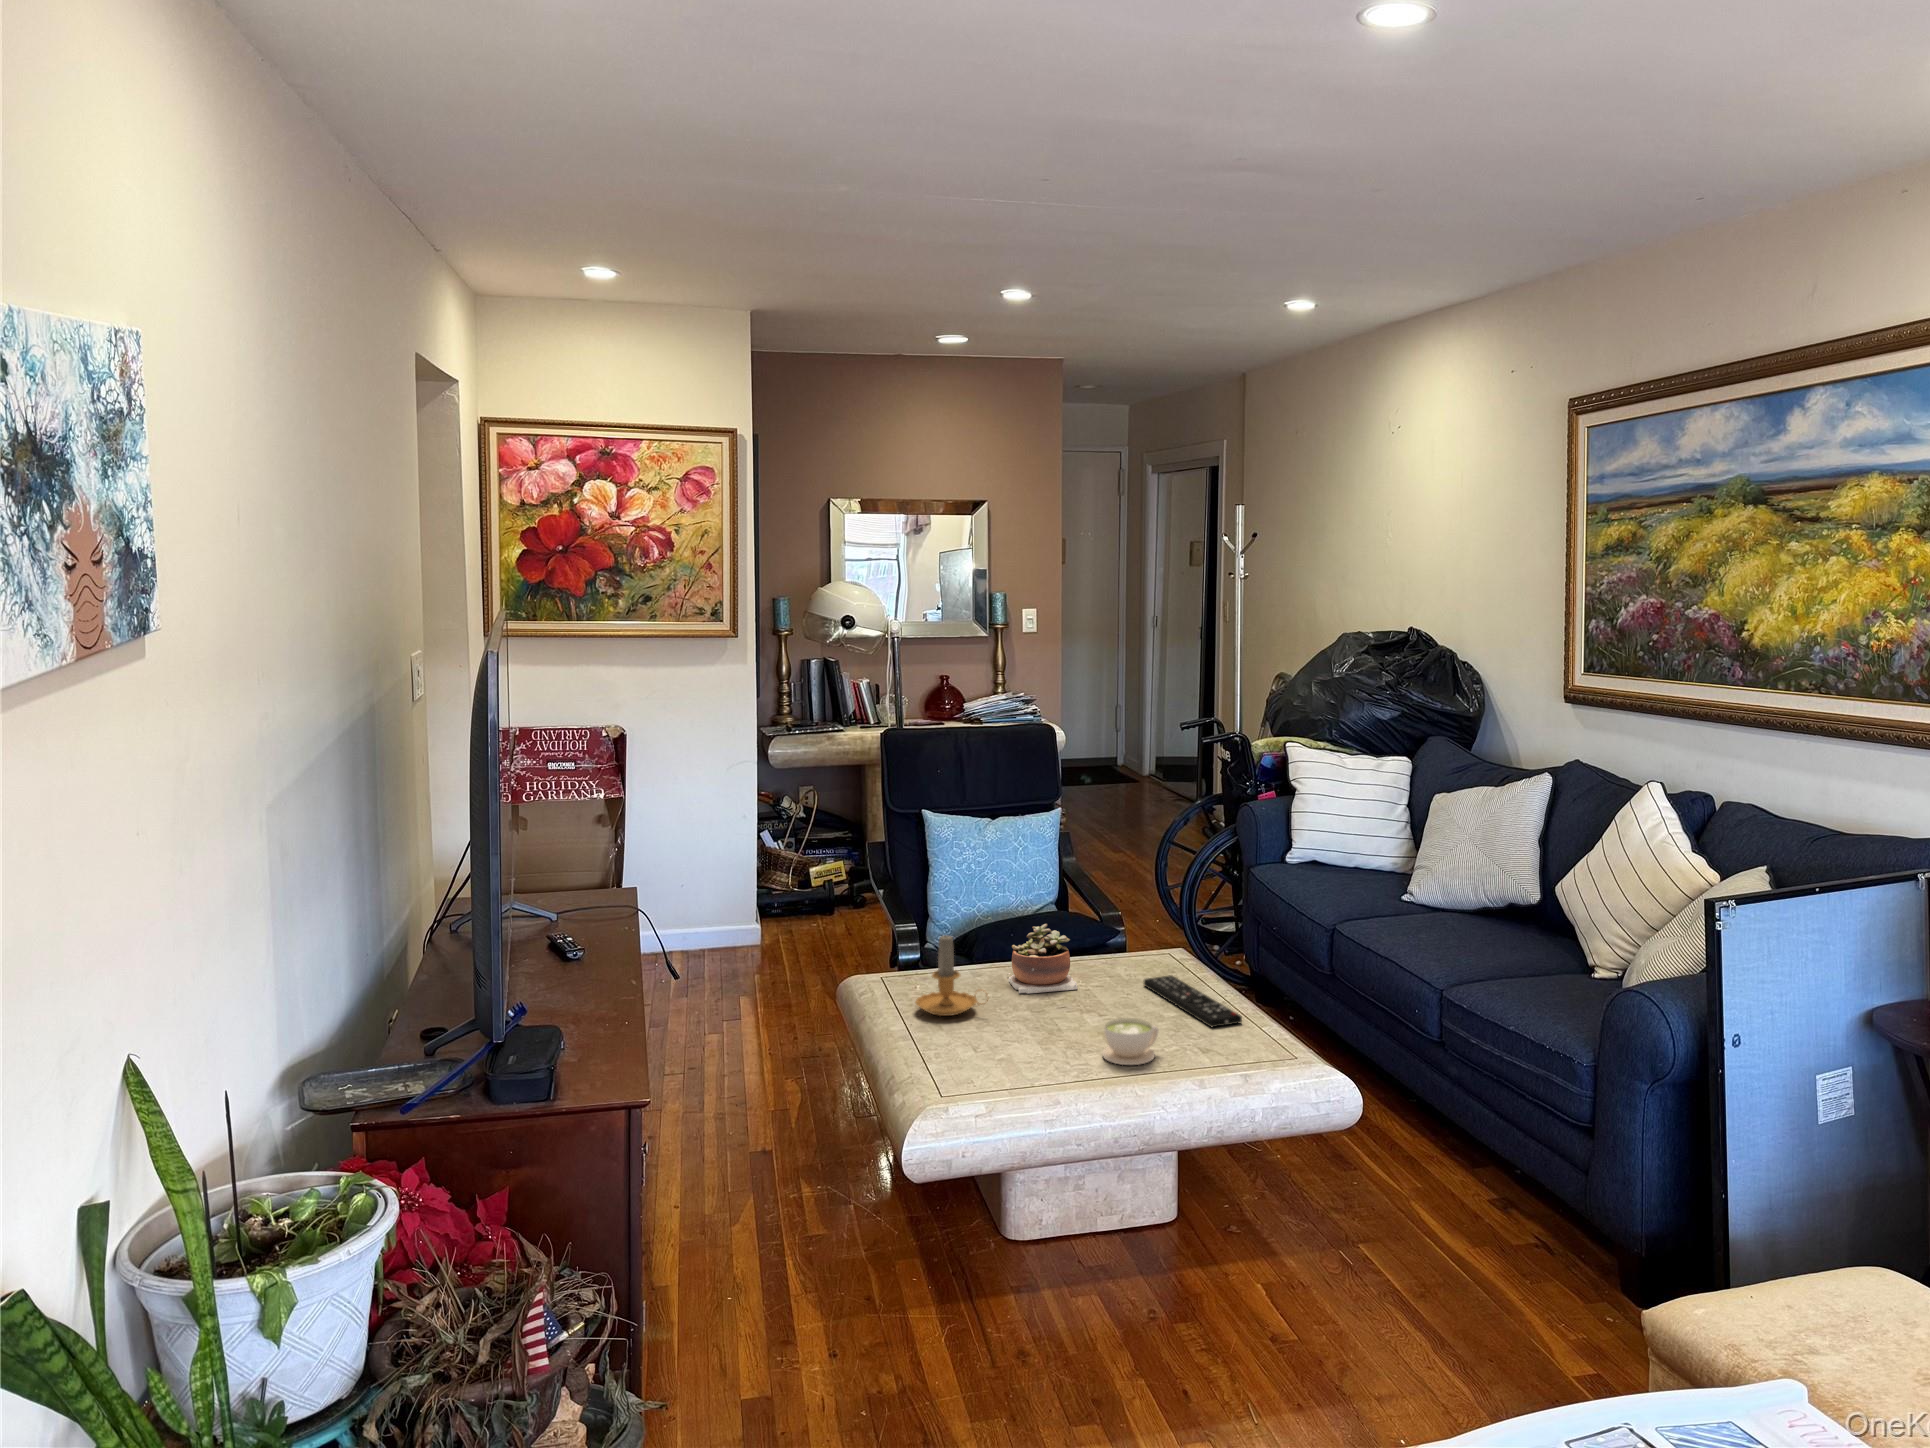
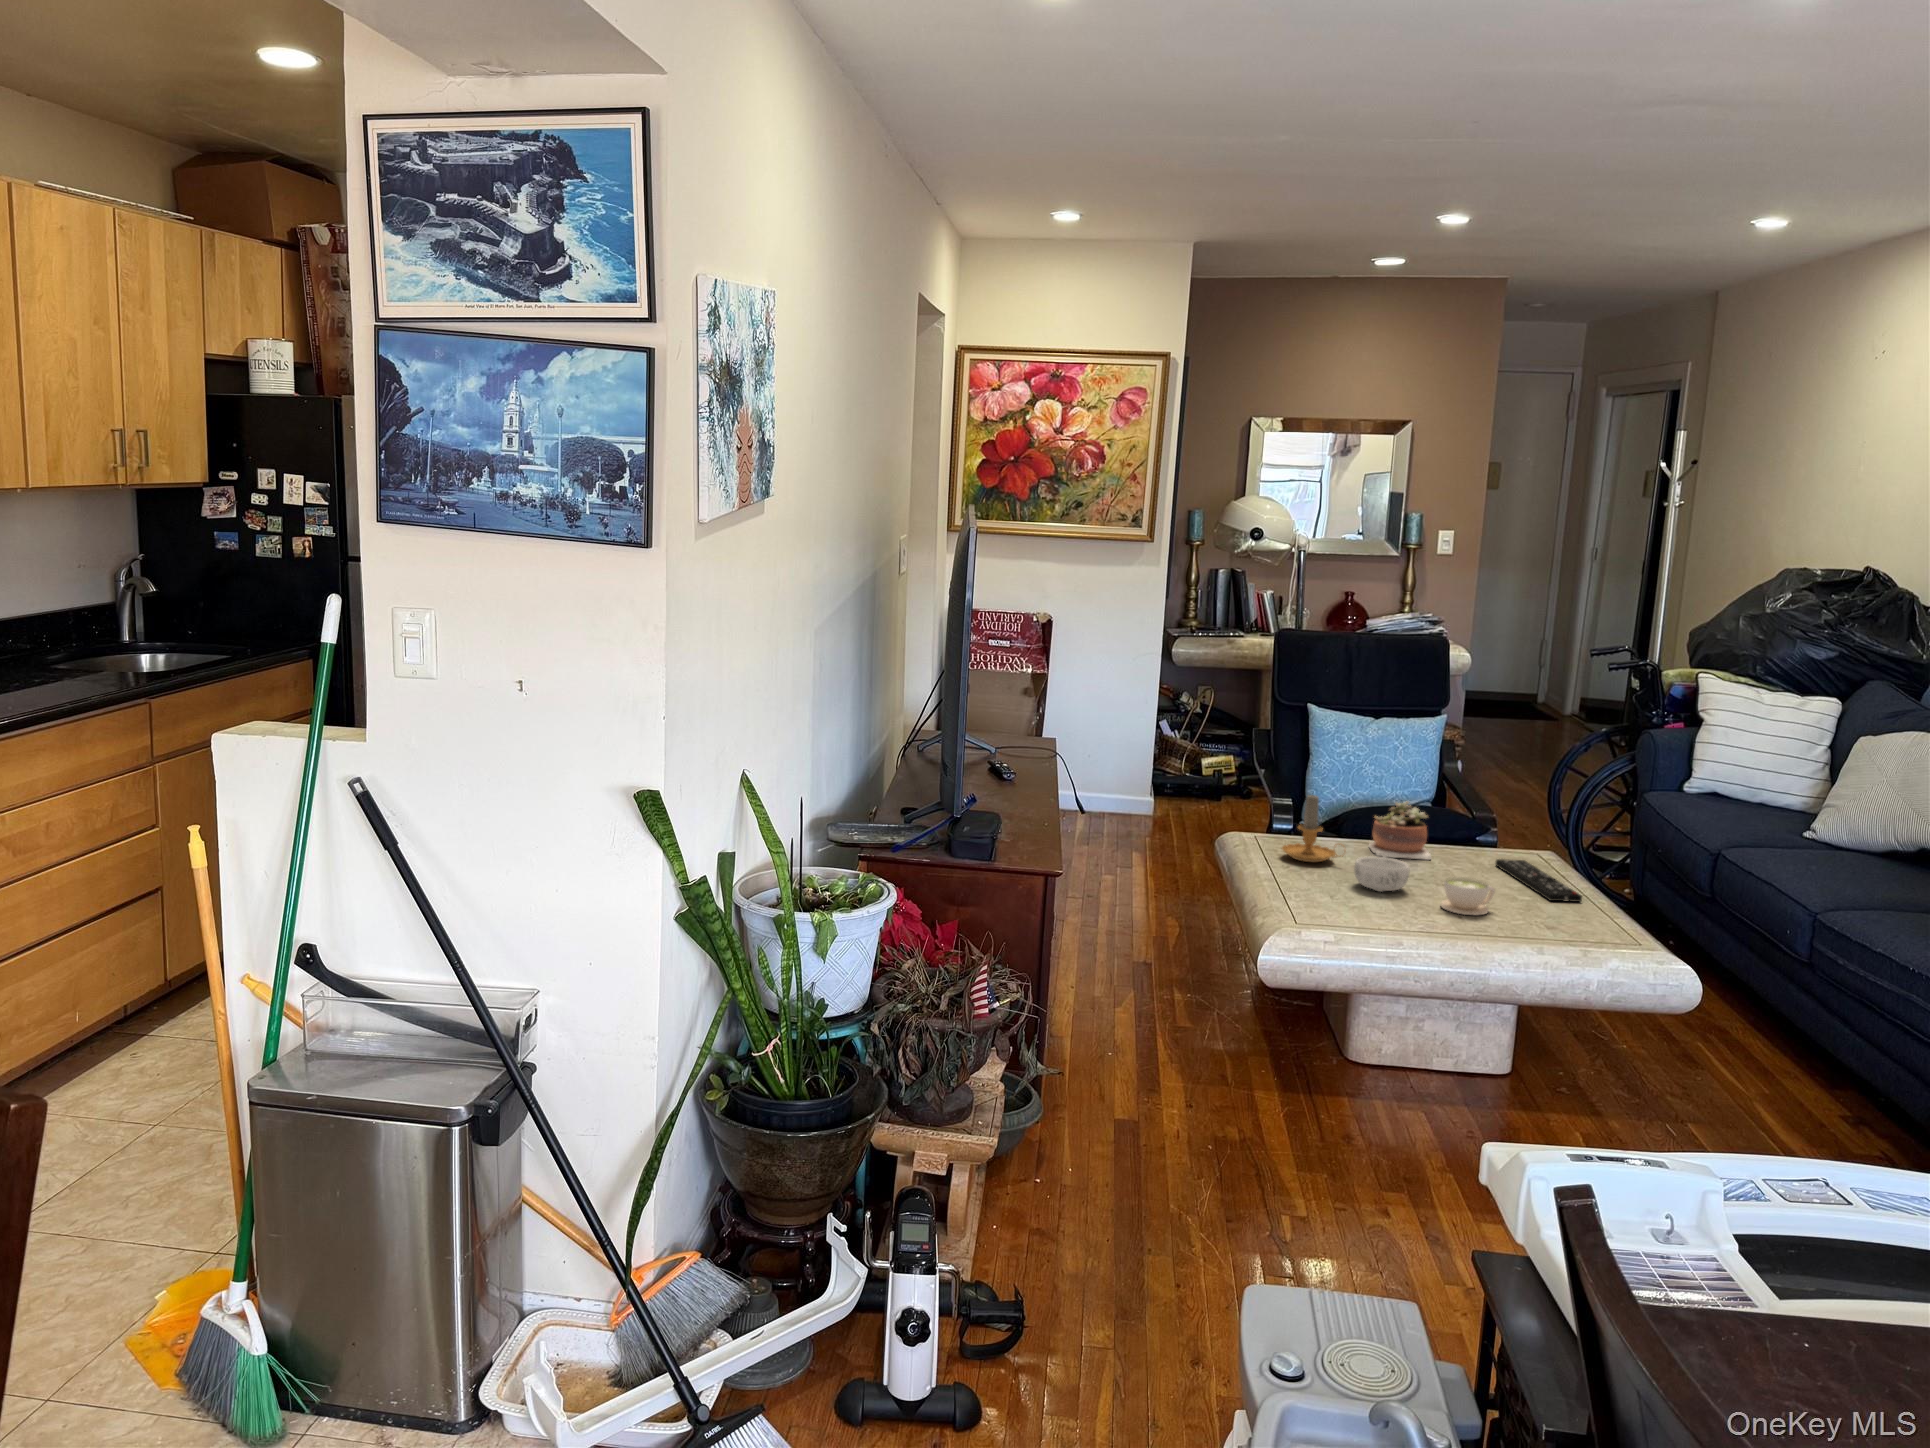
decorative bowl: none [1002,1003,1063,1047] -> present [1354,856,1410,892]

